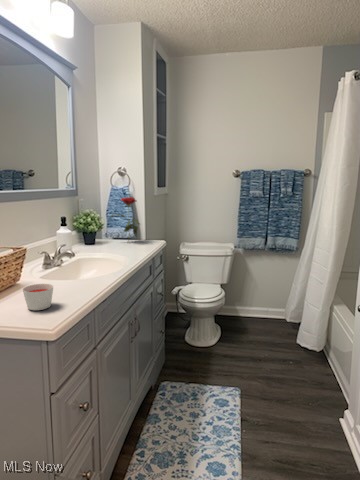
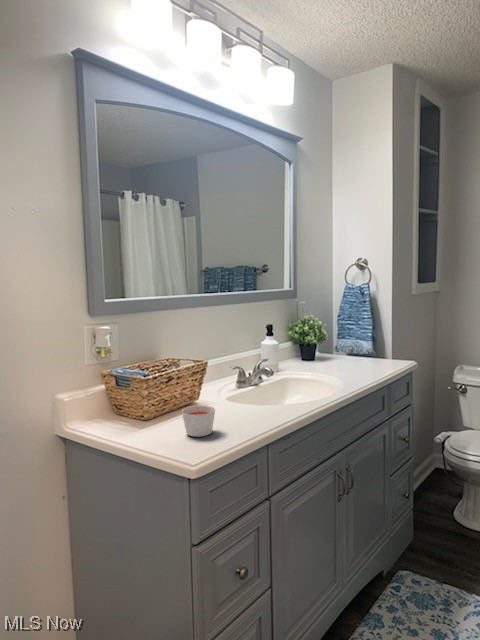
flower: present [112,197,139,234] -> none [337,298,379,361]

